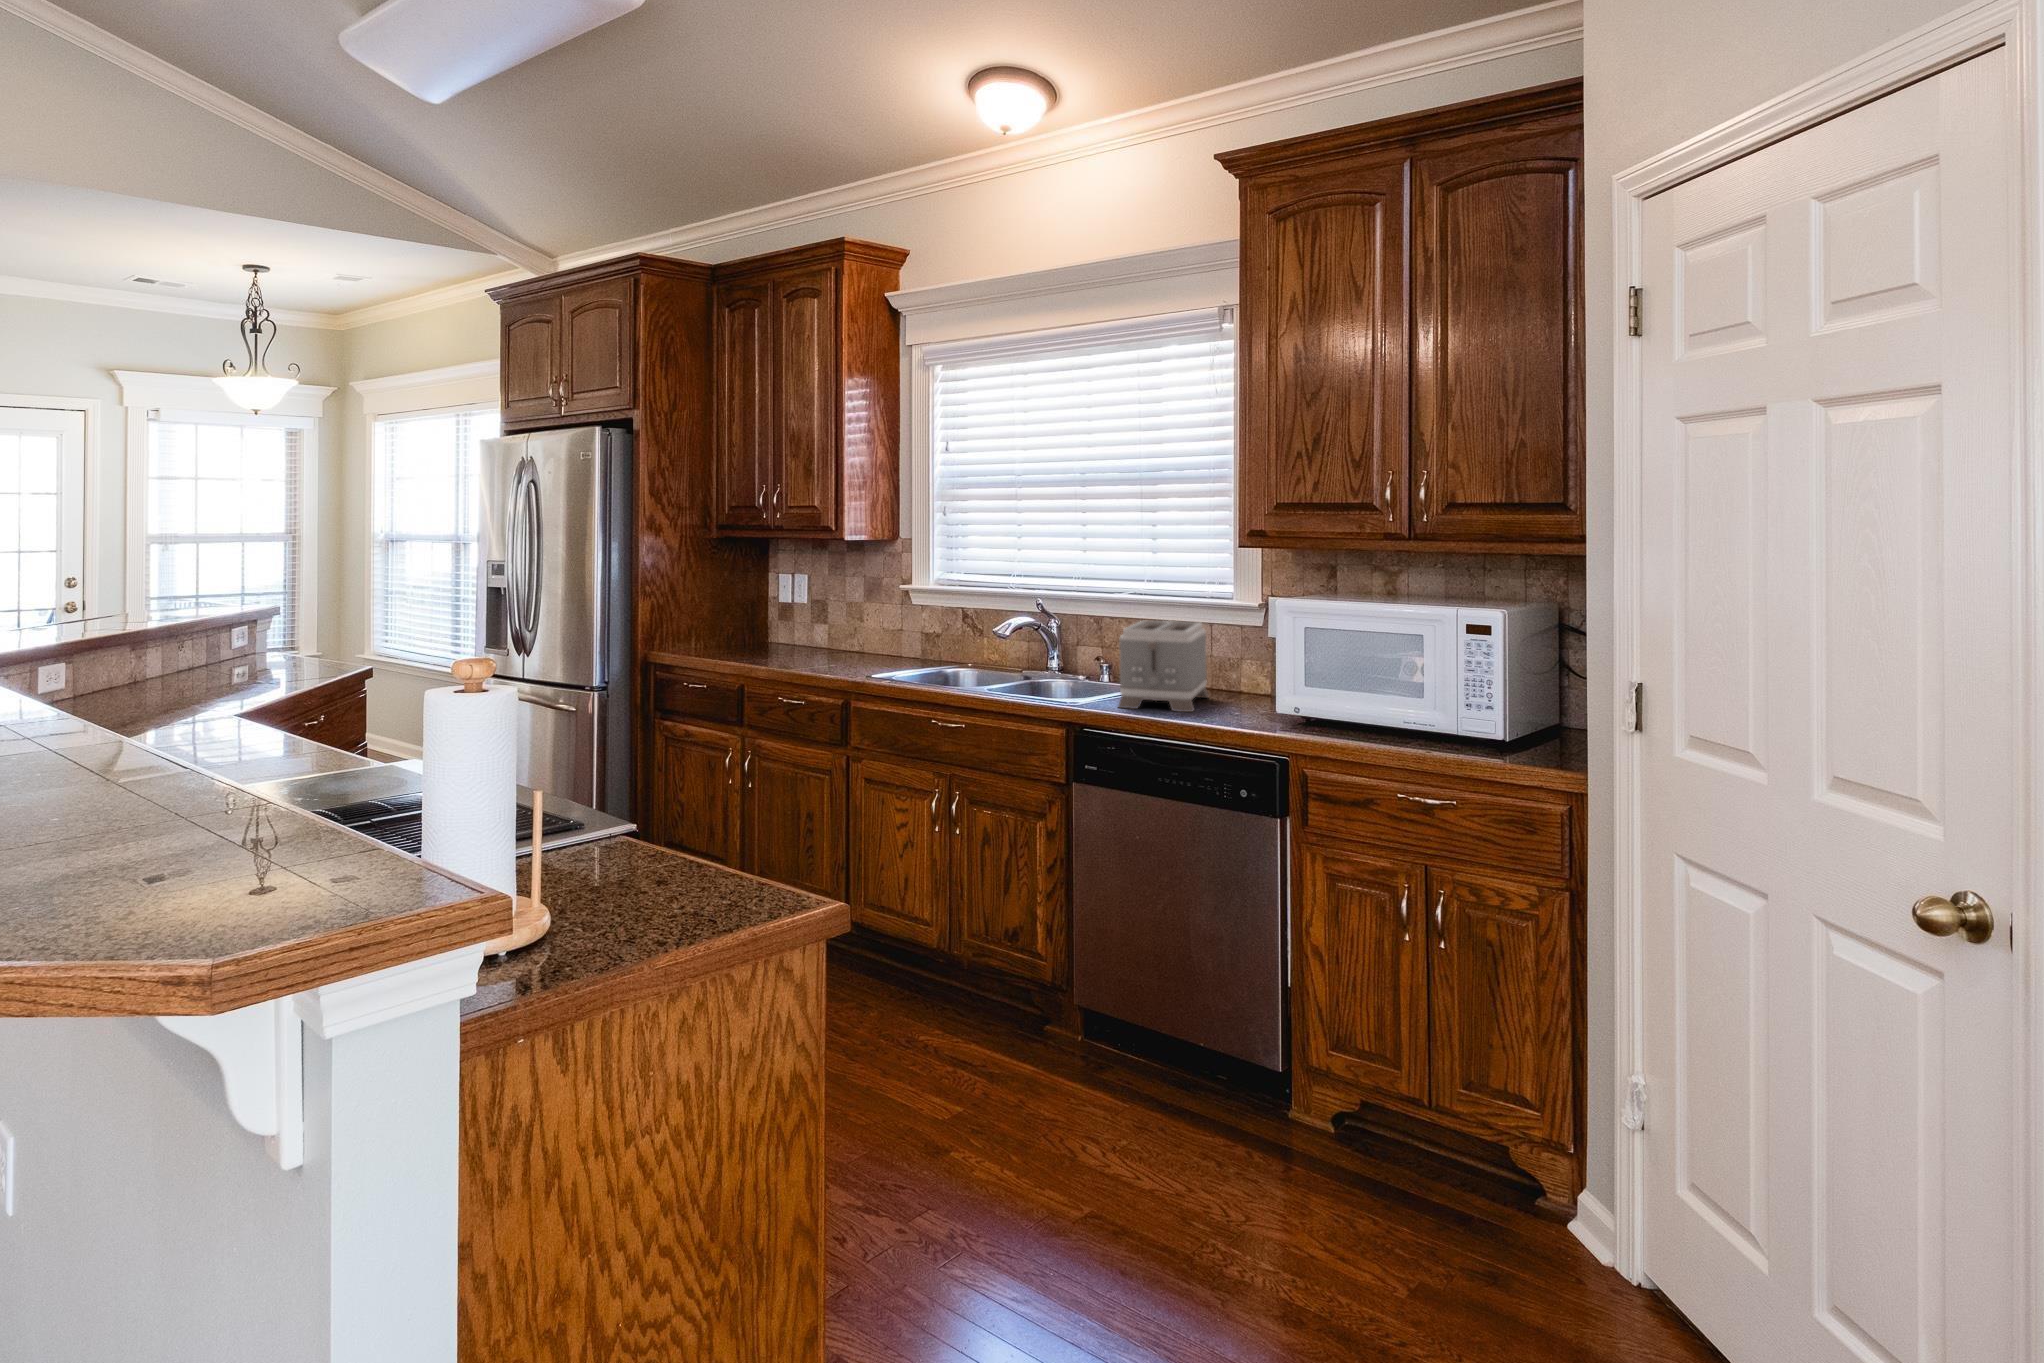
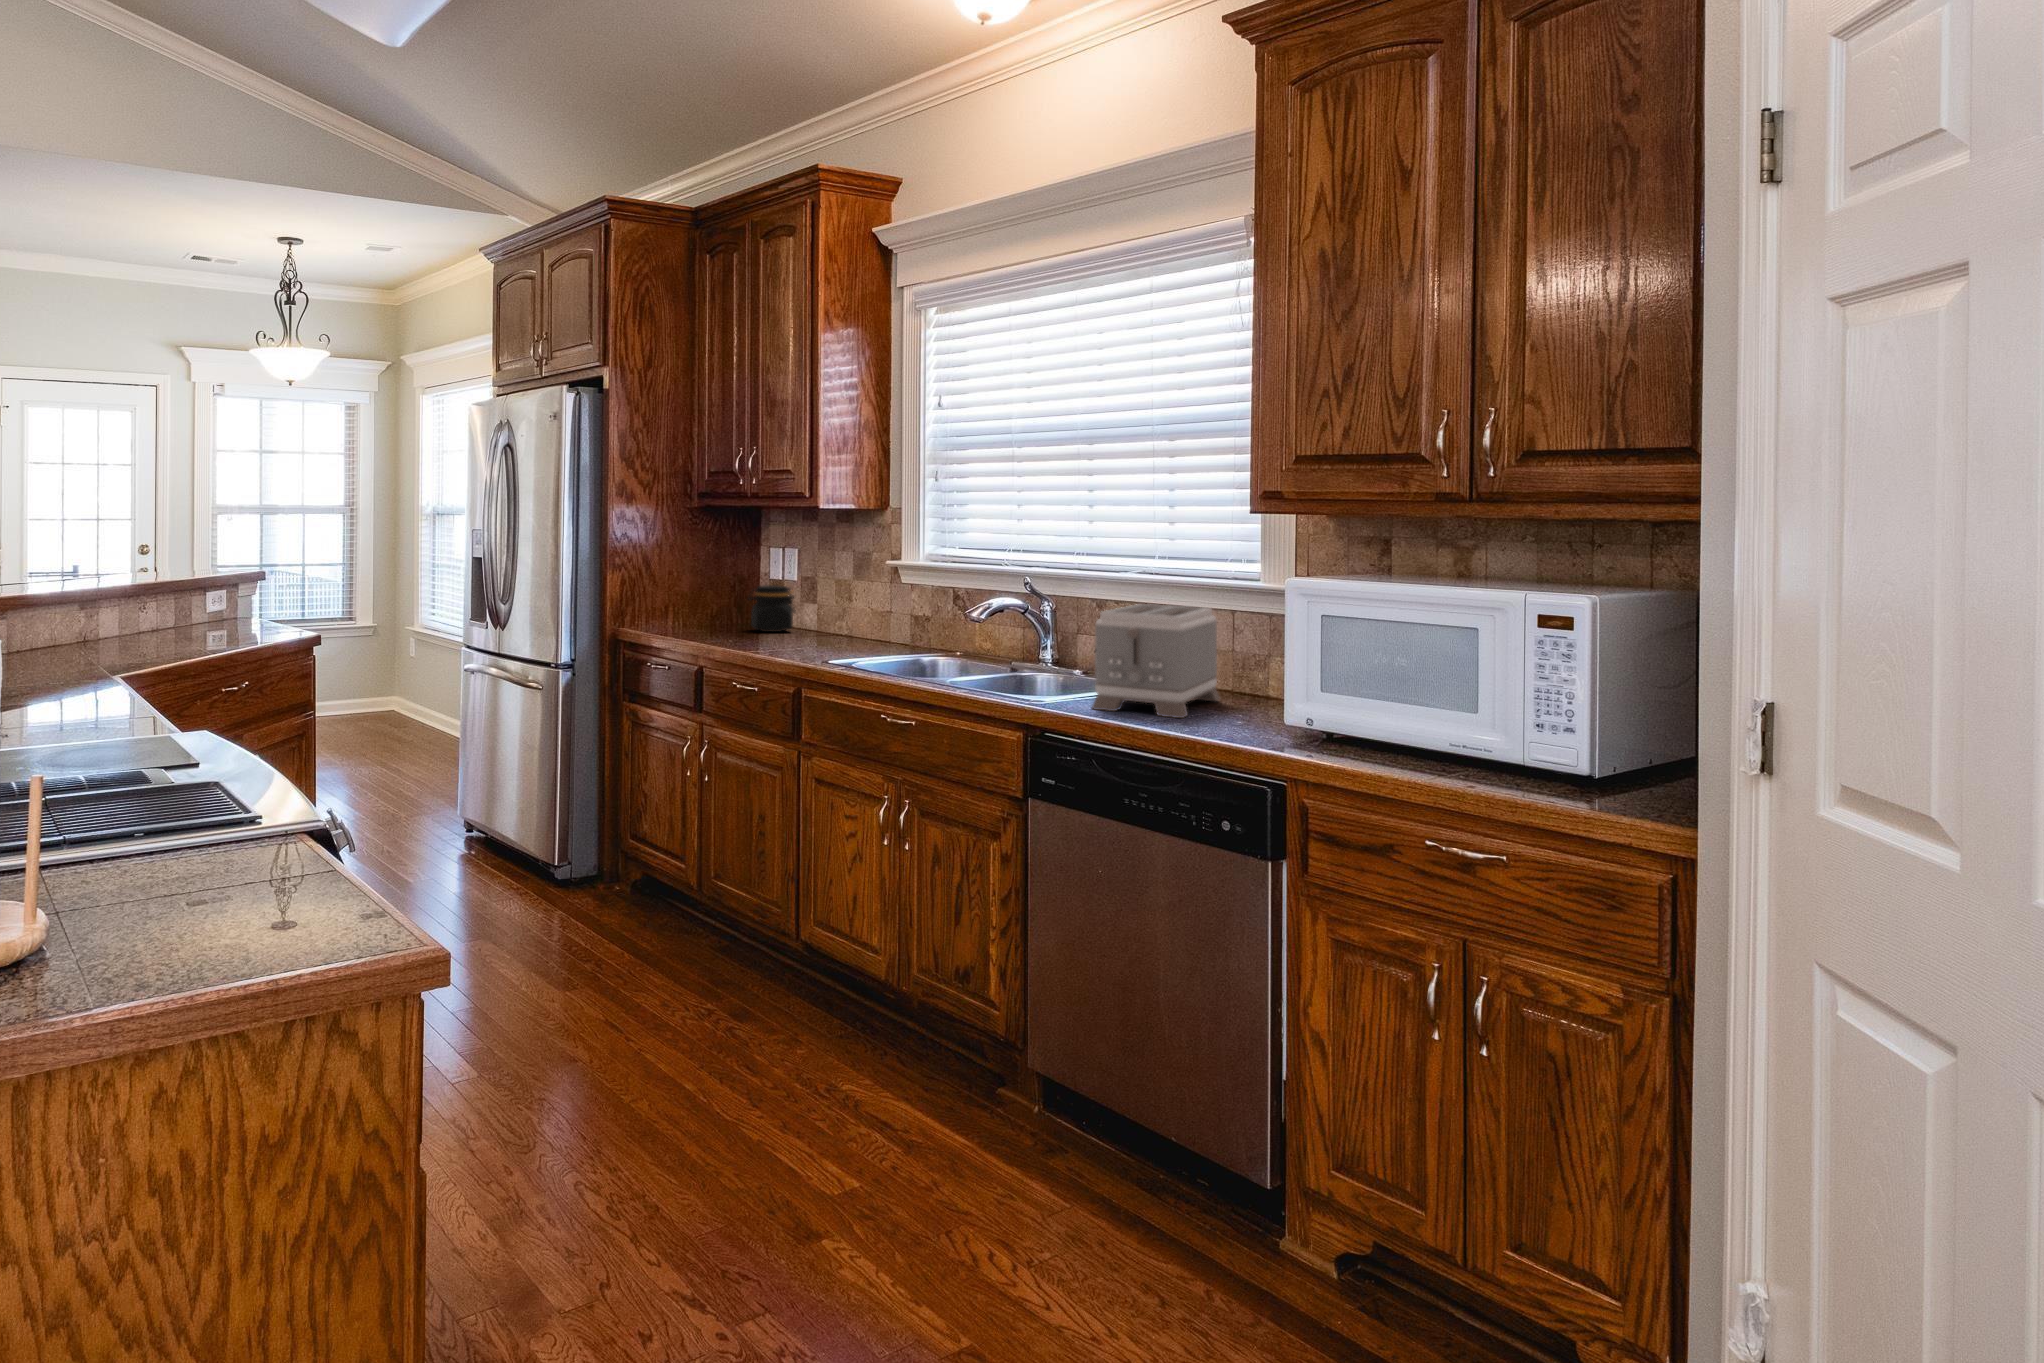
jar: none [764,608,808,650] -> present [748,585,796,632]

